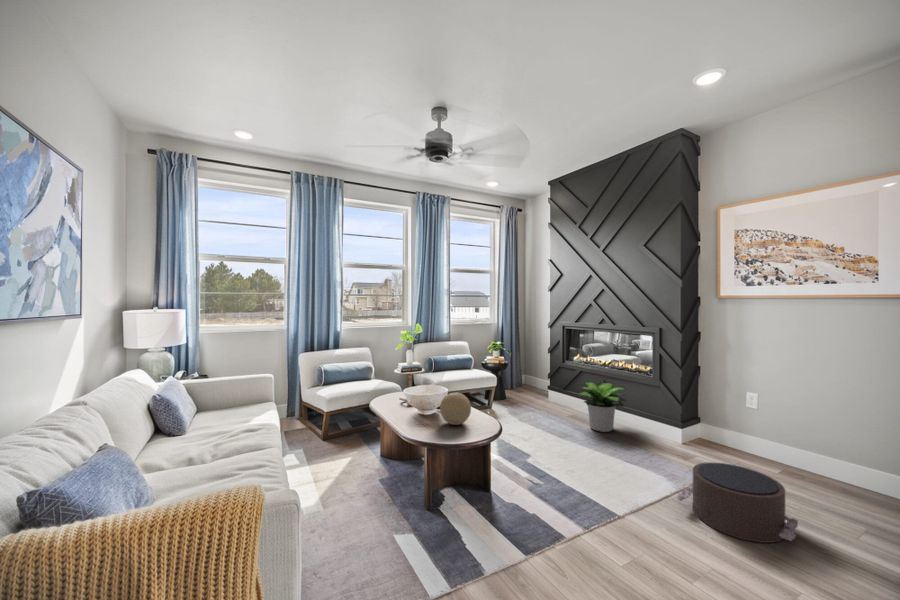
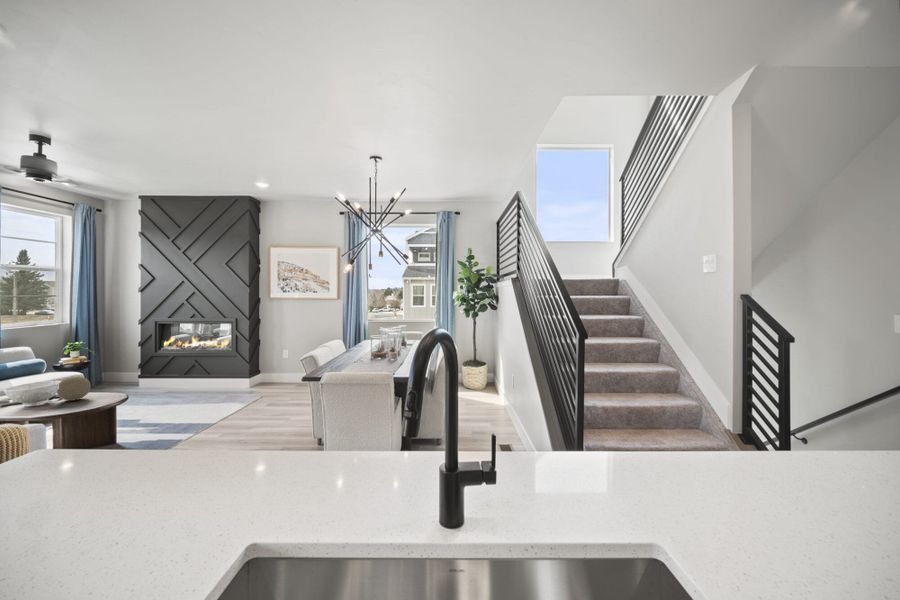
potted plant: present [578,381,626,432] -> none [173,360,215,395]
pouf: present [677,462,798,543] -> none [243,384,296,414]

